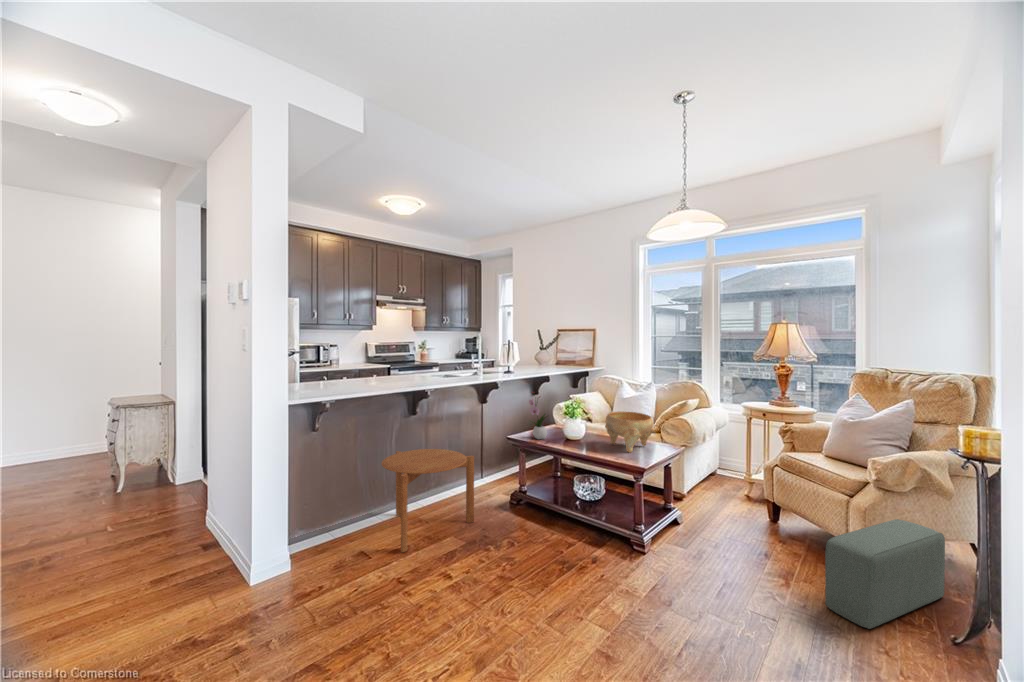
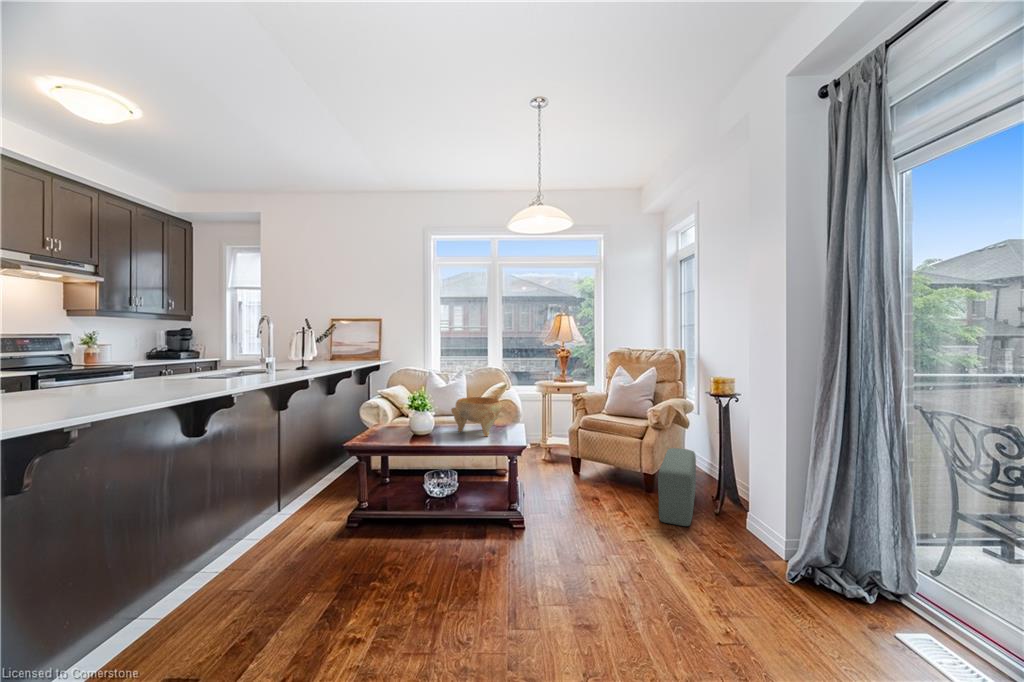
flower arrangement: present [529,392,547,439] -> none [366,386,393,441]
side table: present [382,449,474,552] -> none [176,475,322,643]

